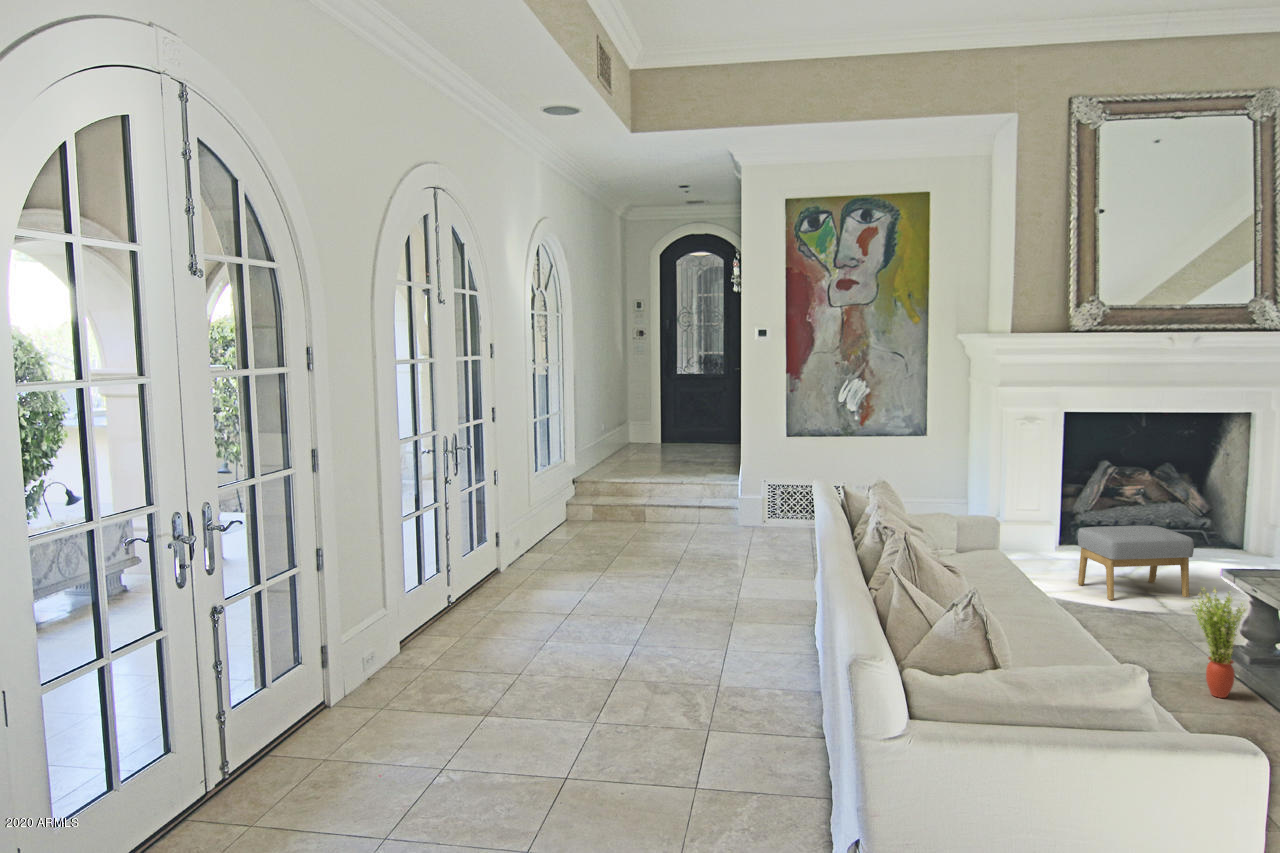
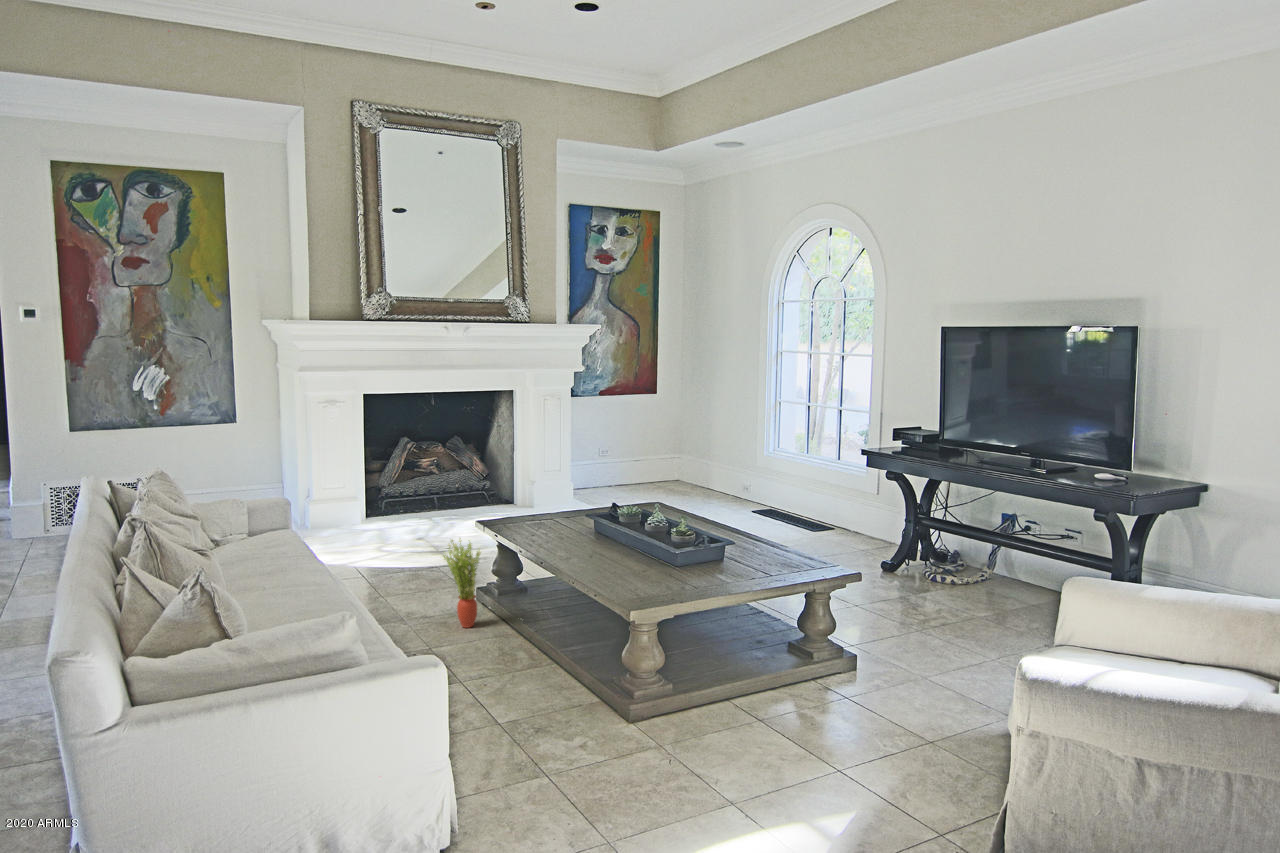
footstool: present [1078,526,1194,600] -> none [374,492,465,561]

